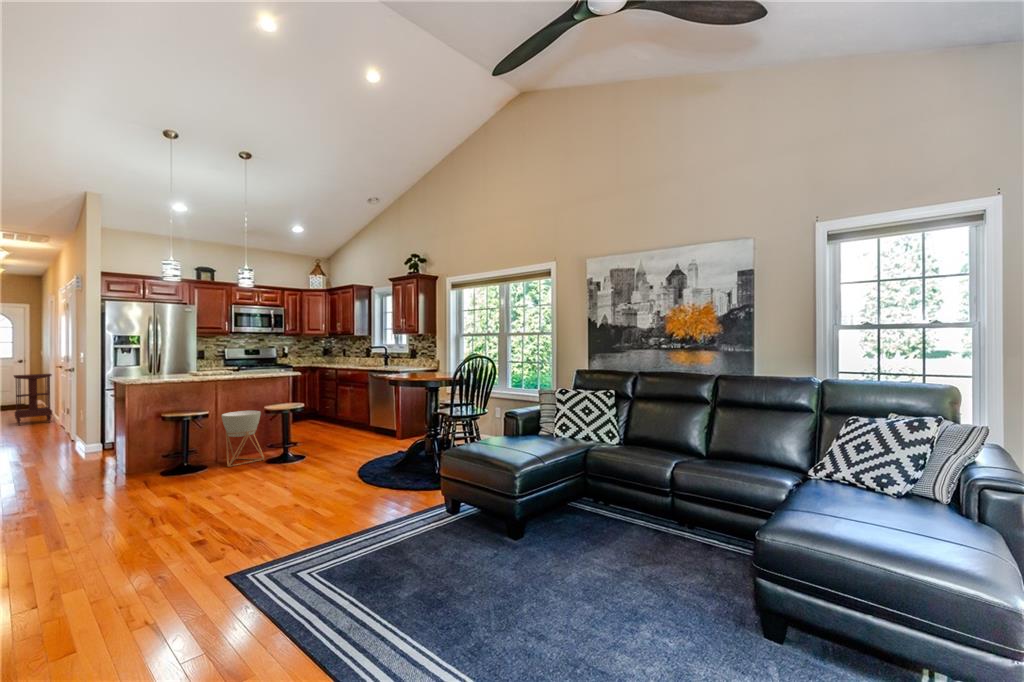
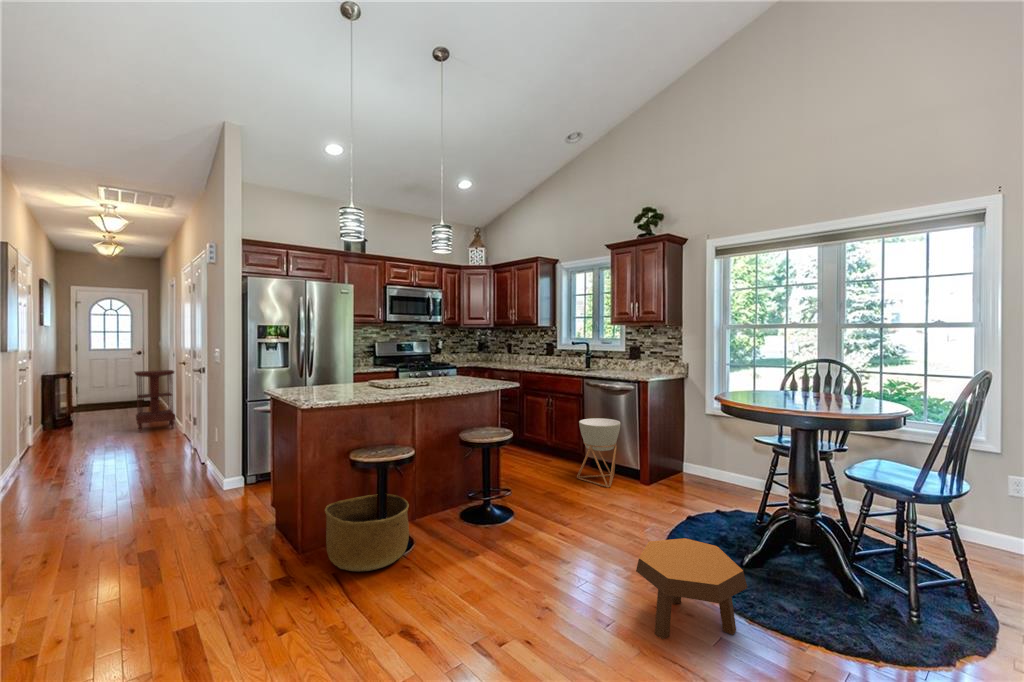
planter: present [222,411,264,467] -> present [577,418,621,488]
basket: none [140,441,201,482] -> present [325,494,409,572]
footstool: none [310,450,364,494] -> present [636,538,747,639]

